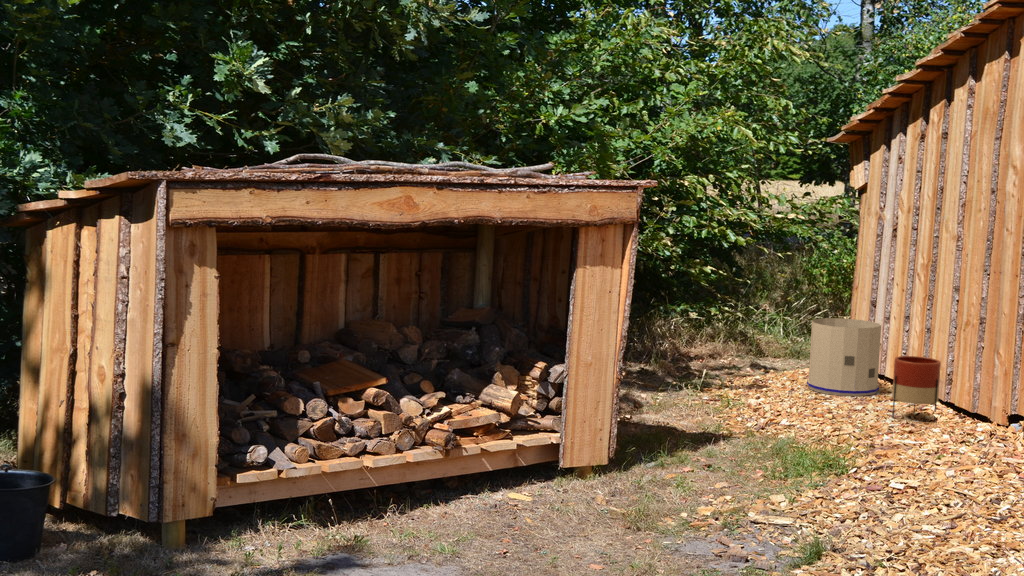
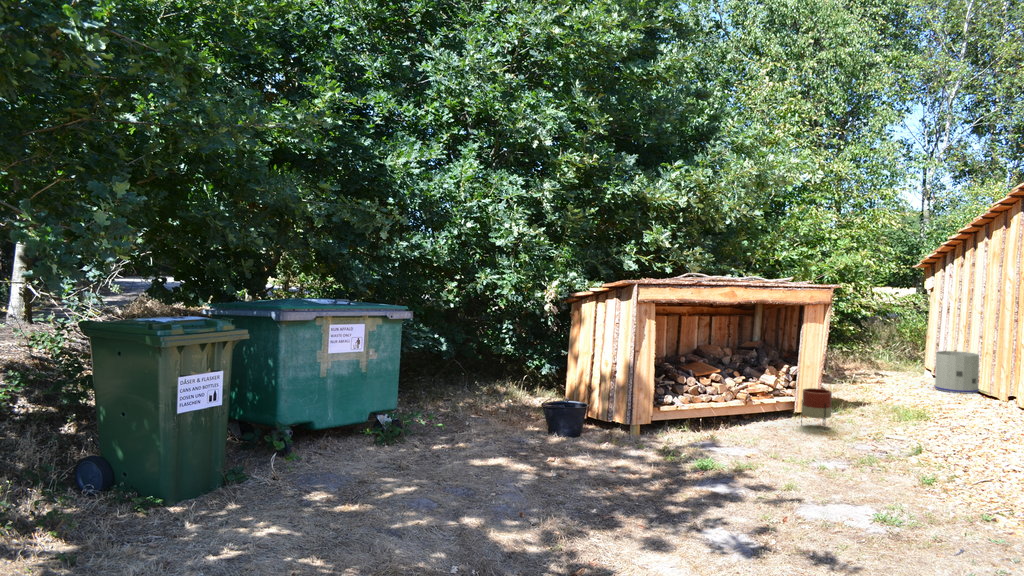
planter: present [892,356,941,422] -> present [801,388,832,425]

